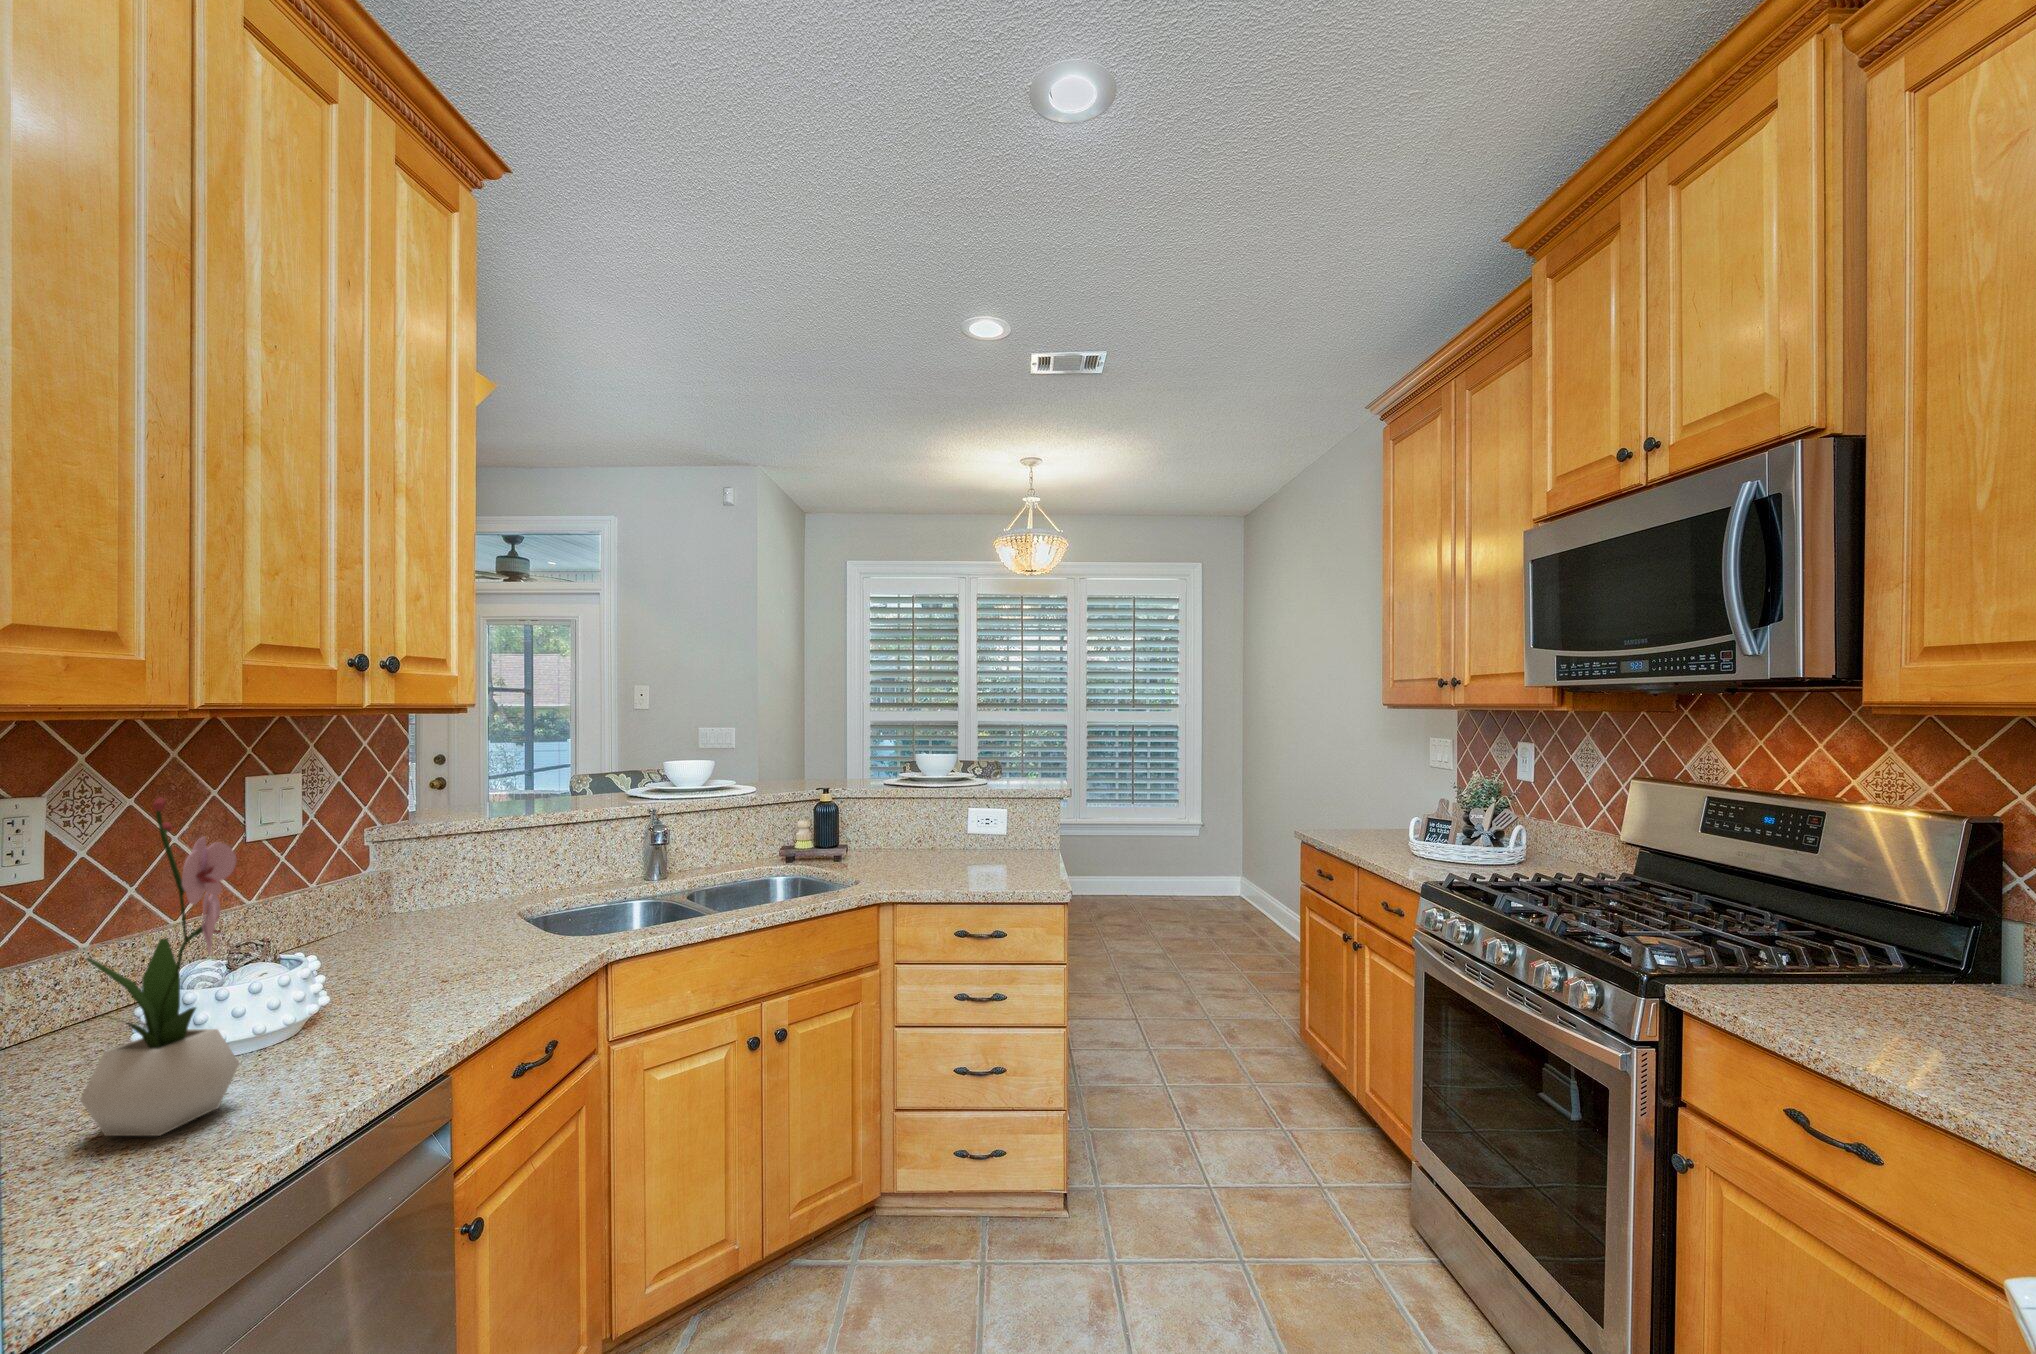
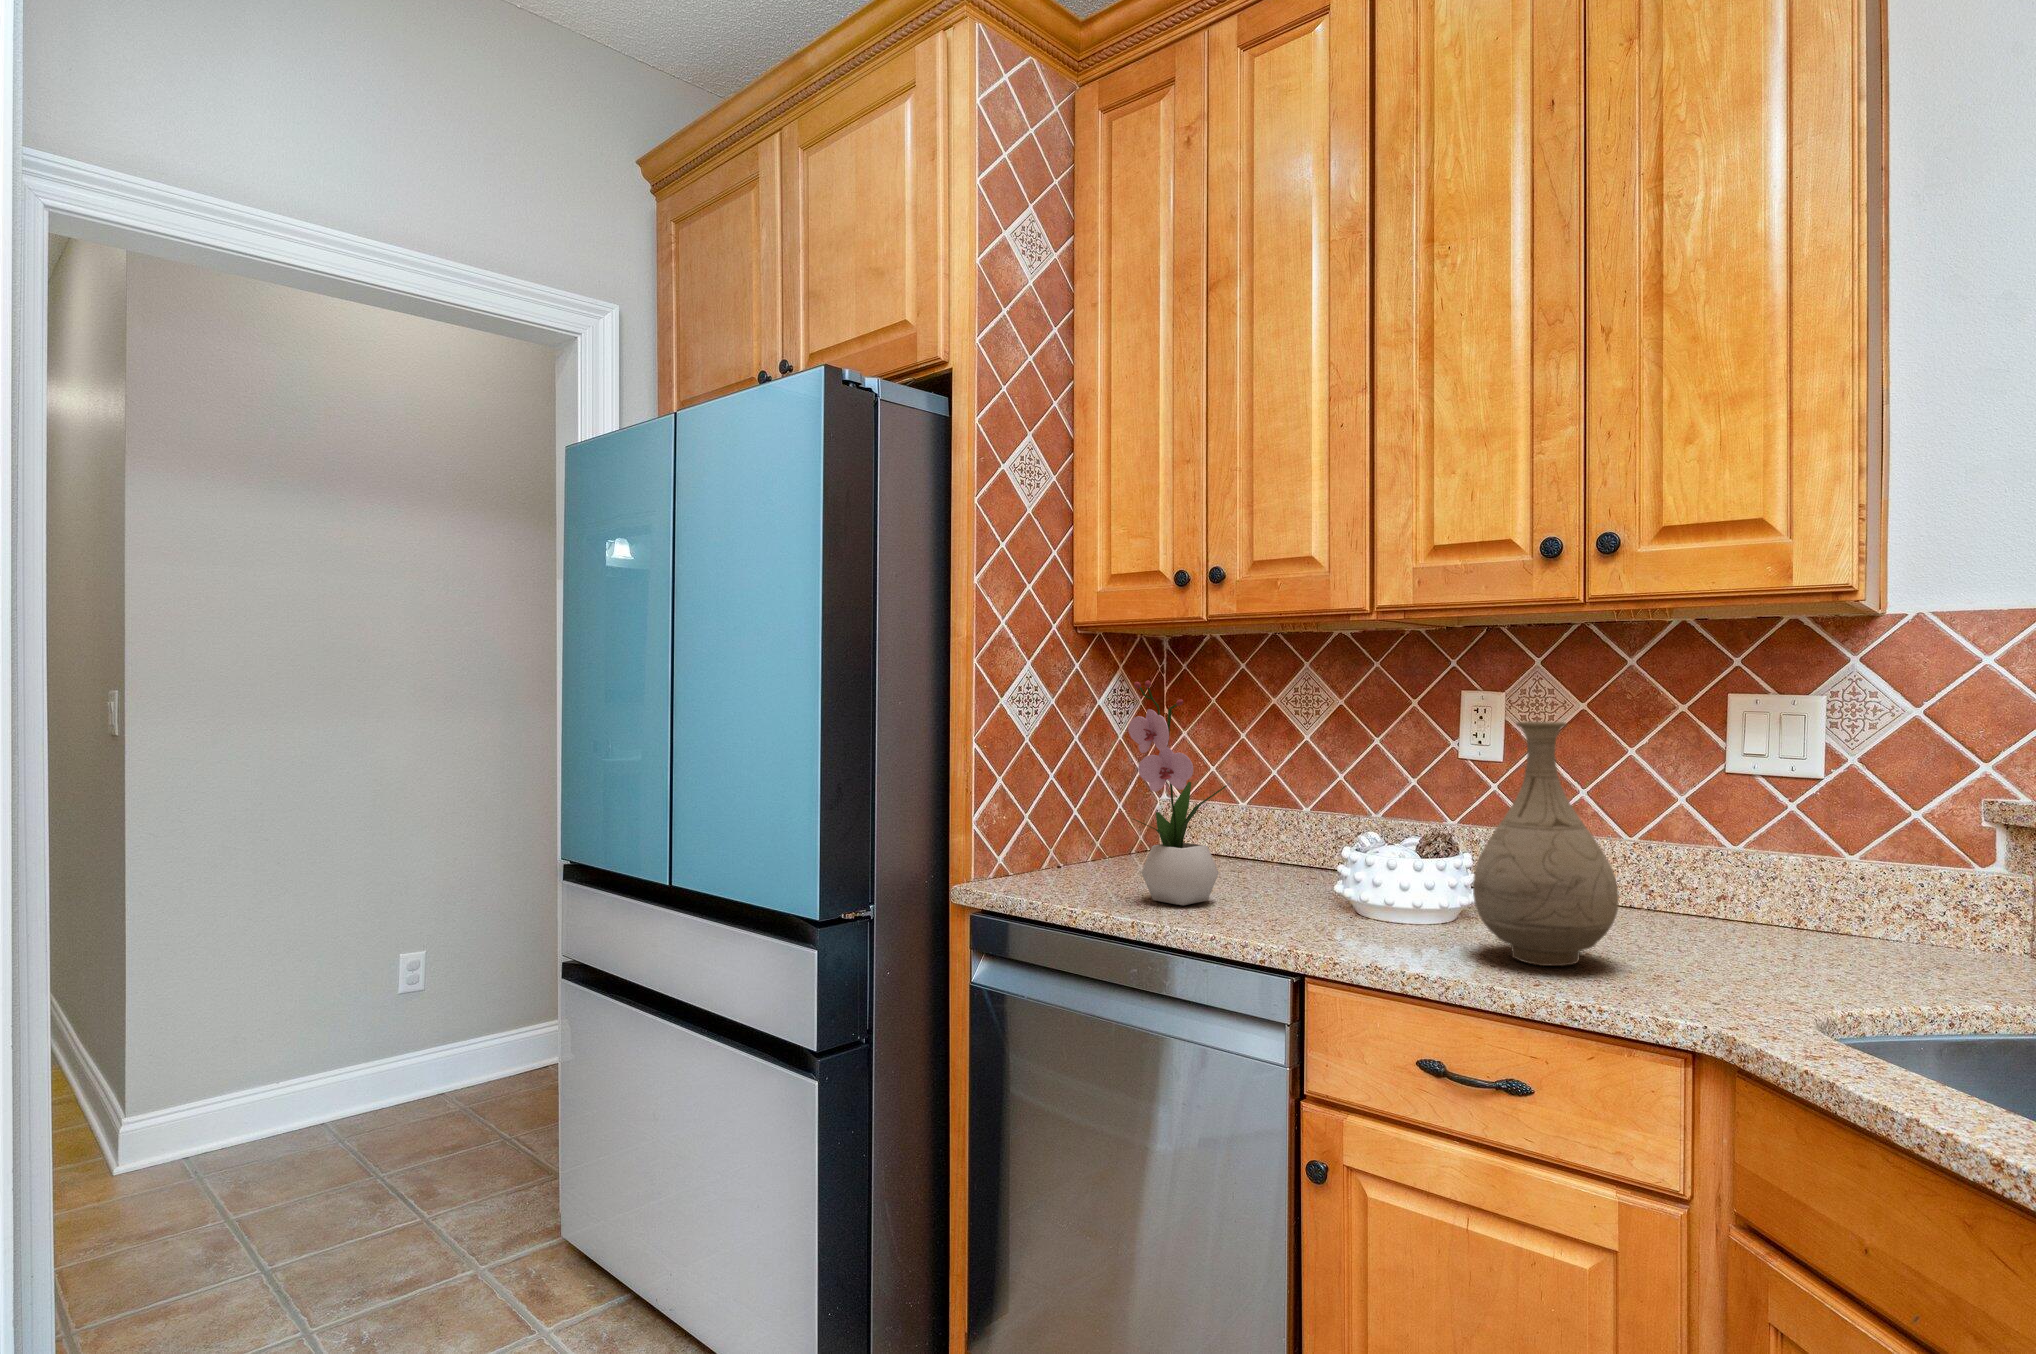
vase: none [412,789,525,974] -> present [1473,721,1619,966]

